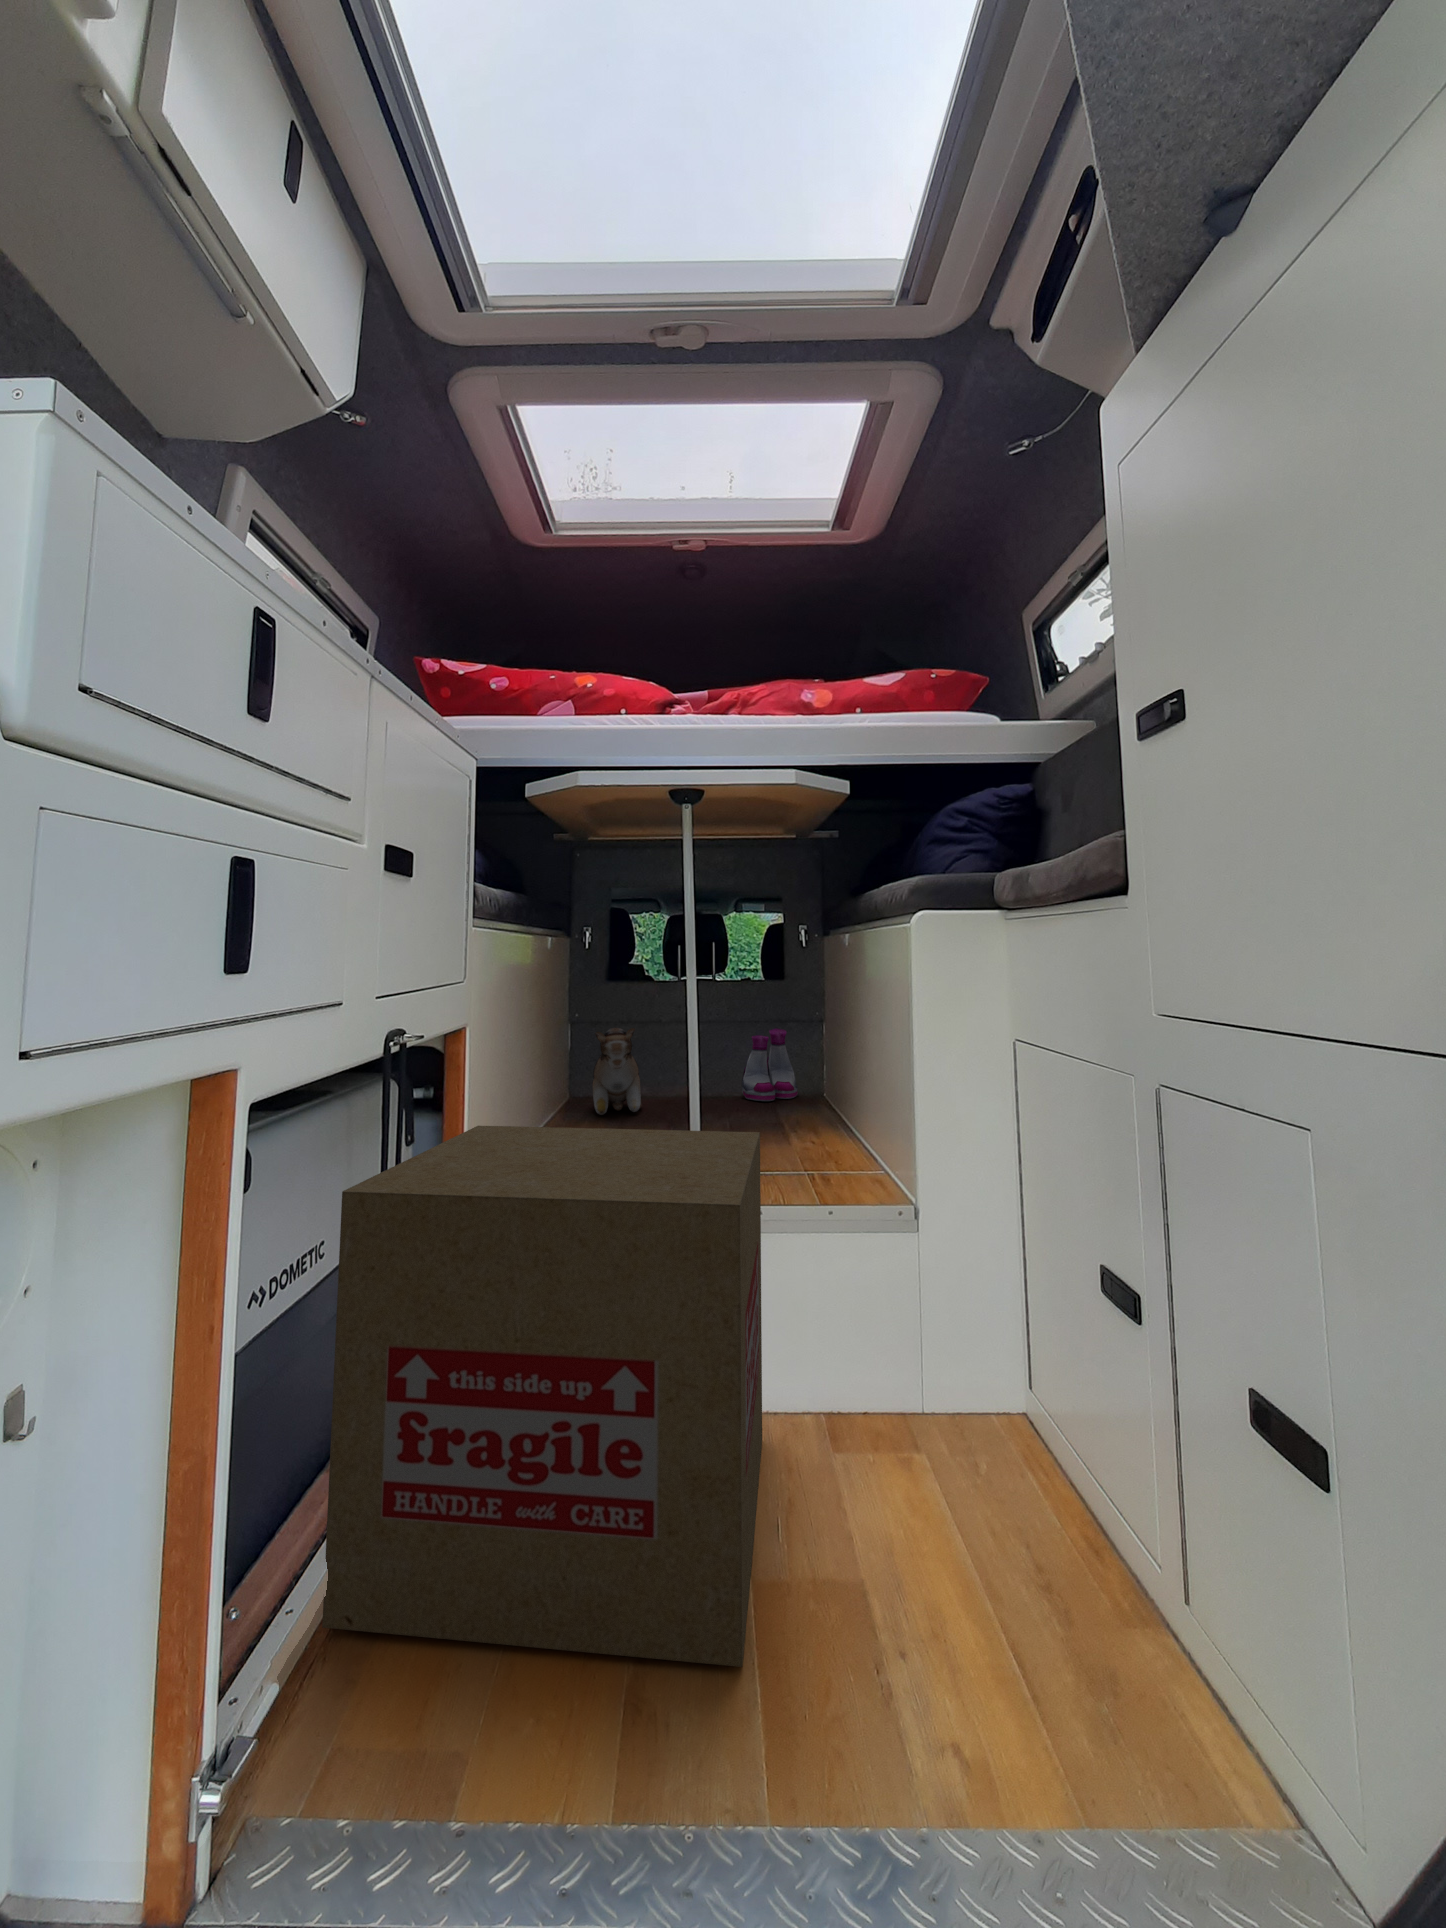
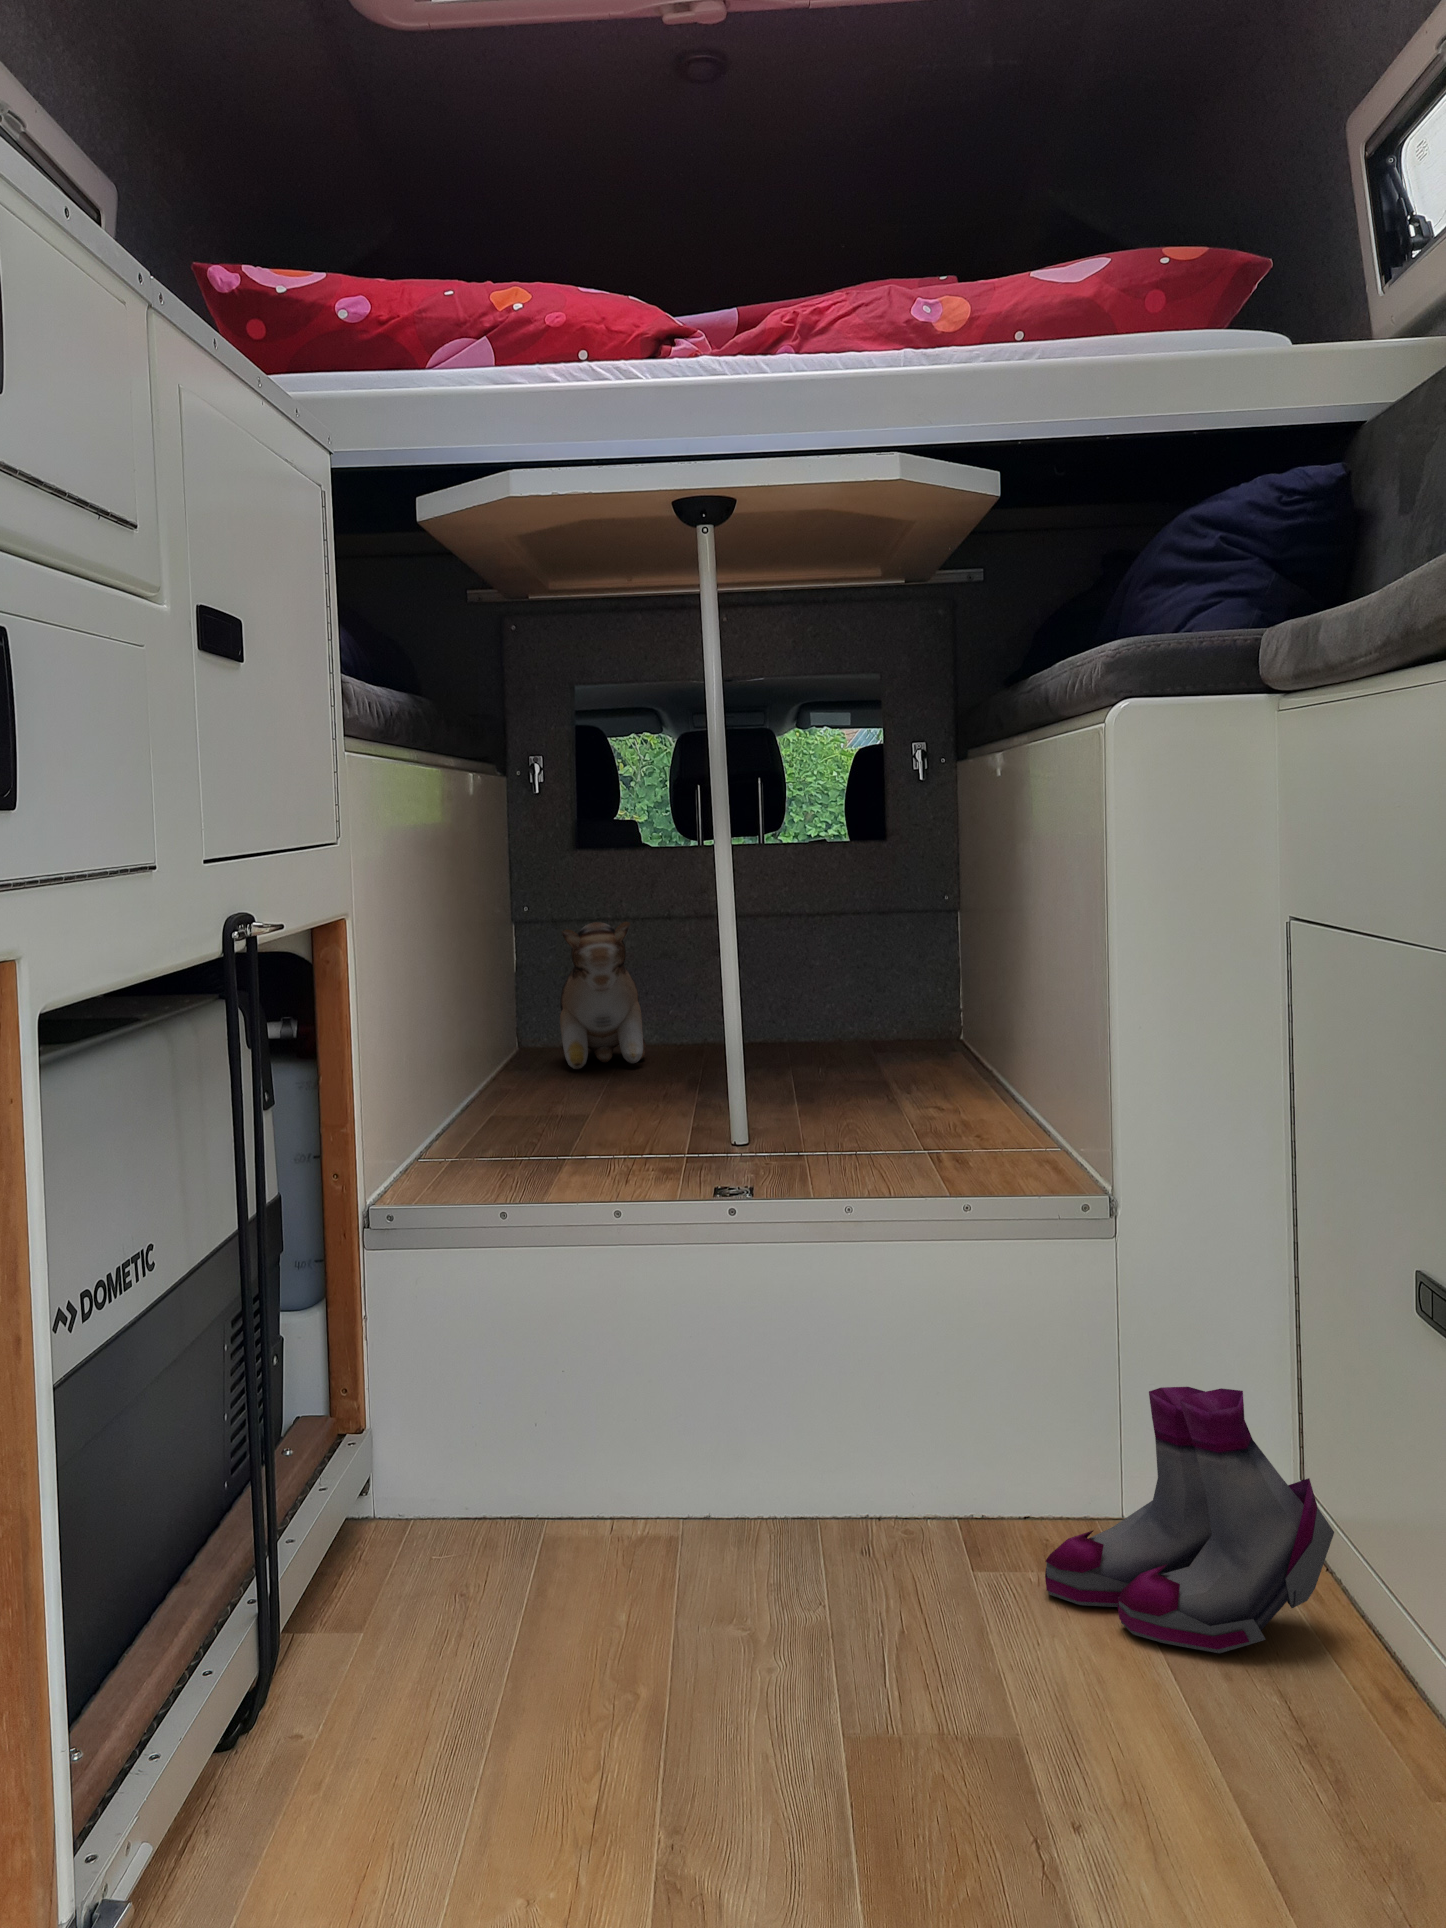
boots: present [742,1028,798,1101] -> present [1045,1387,1334,1653]
cardboard box: present [322,1126,762,1667] -> none [181,1073,860,1842]

